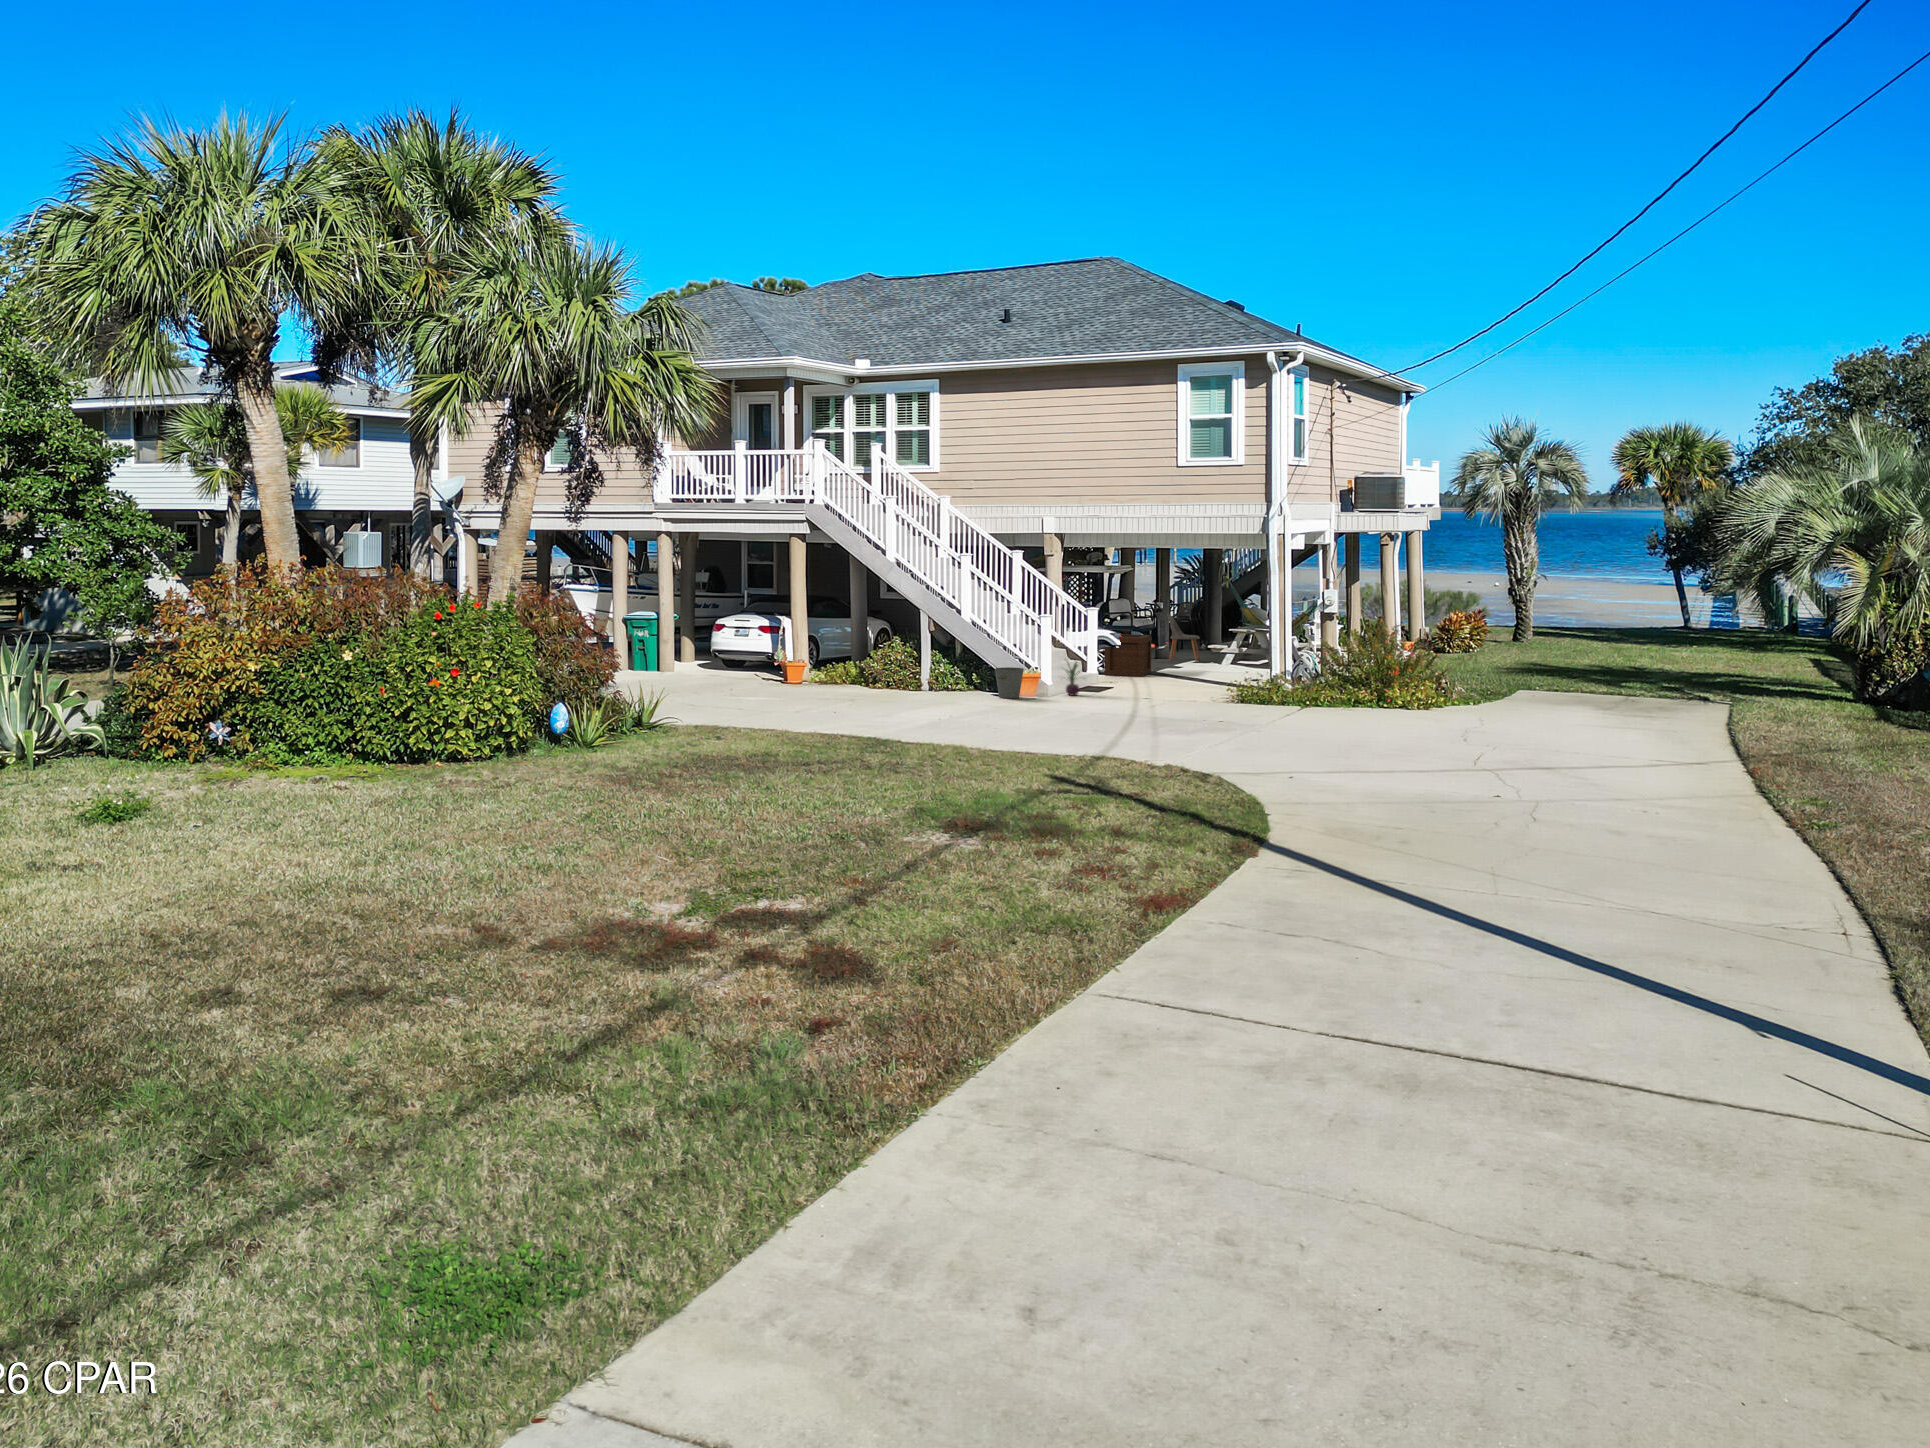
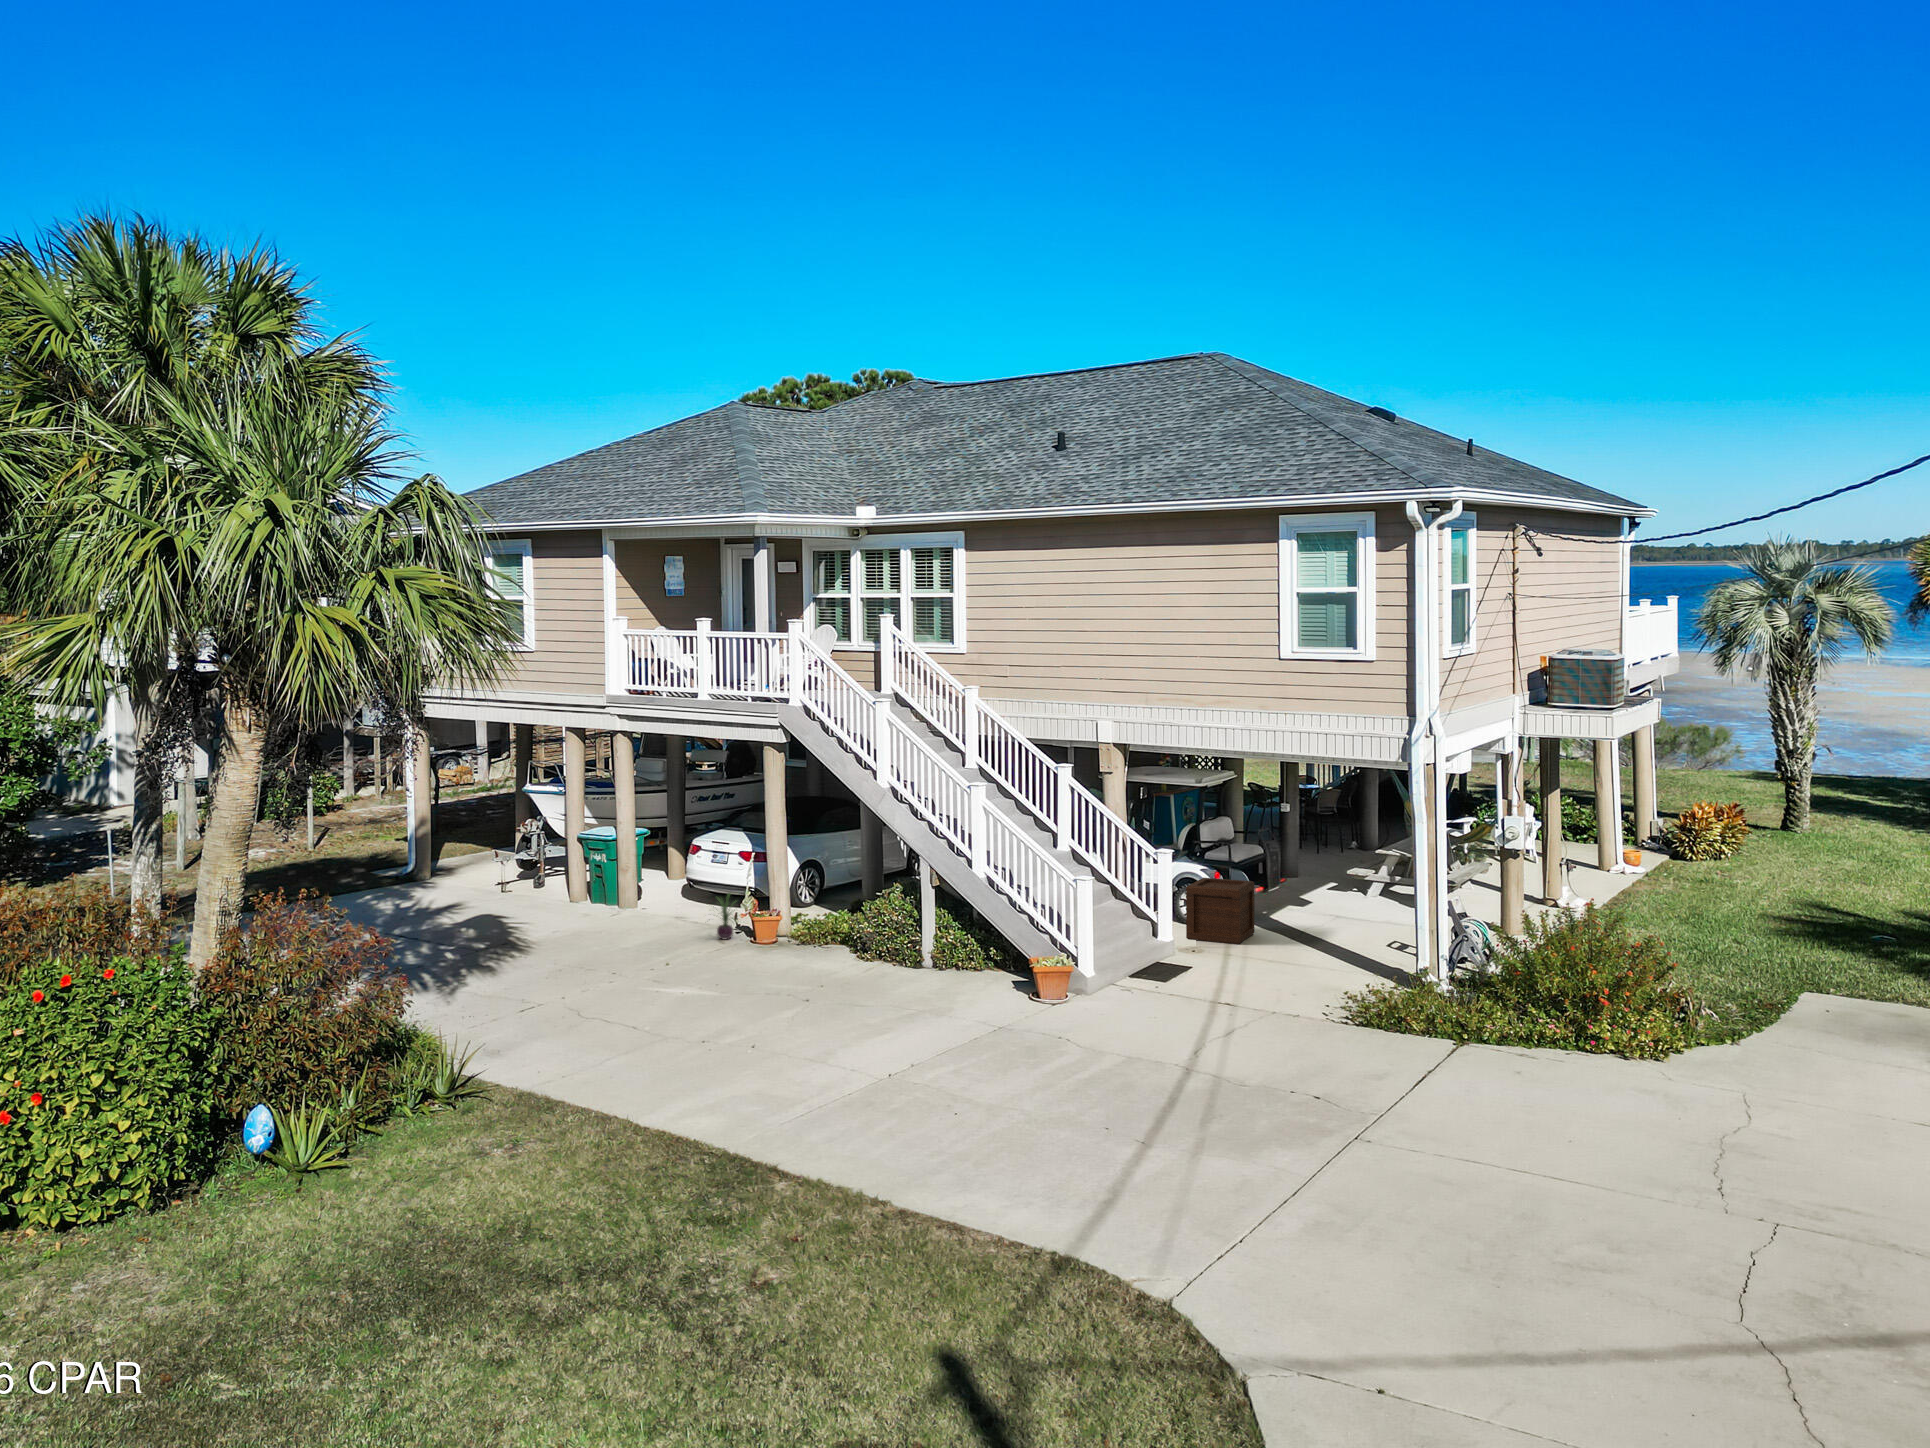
chair: present [1167,614,1200,662] -> none [1288,833,1335,901]
decorative plant: present [1066,662,1080,696] -> present [717,893,735,940]
bucket: present [995,667,1024,699] -> none [1001,959,1044,1008]

